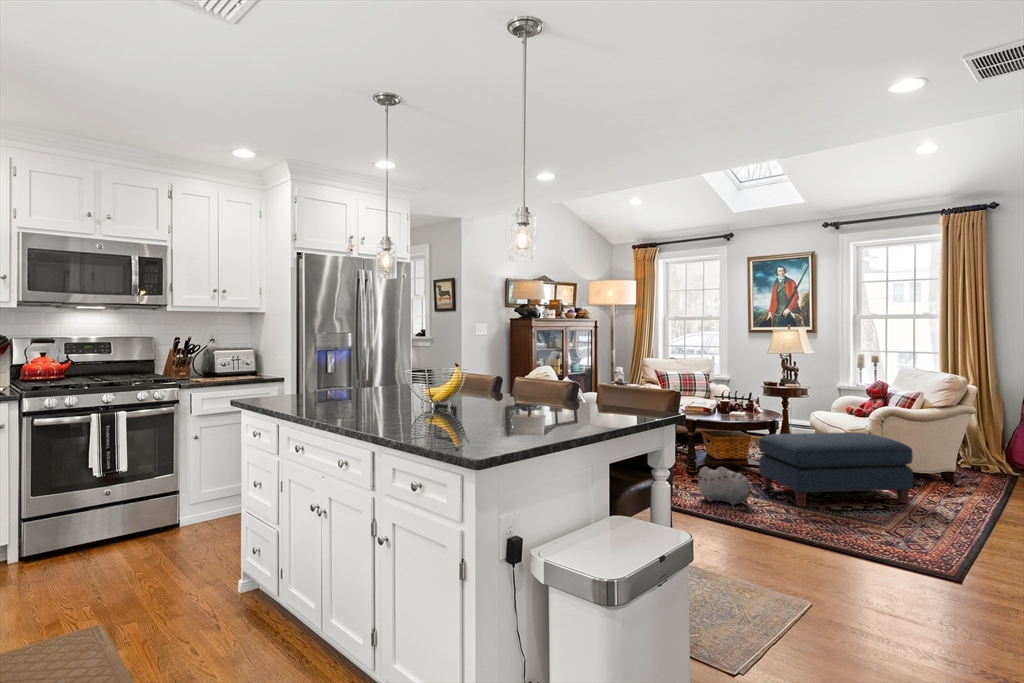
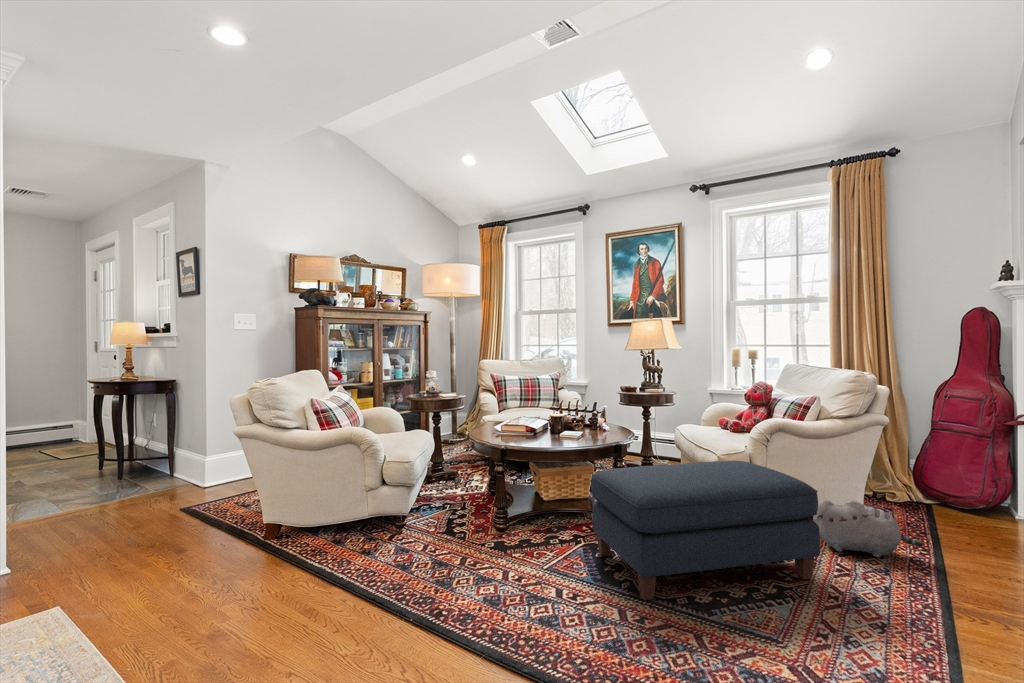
plush toy: present [698,467,760,505] -> present [813,500,923,557]

